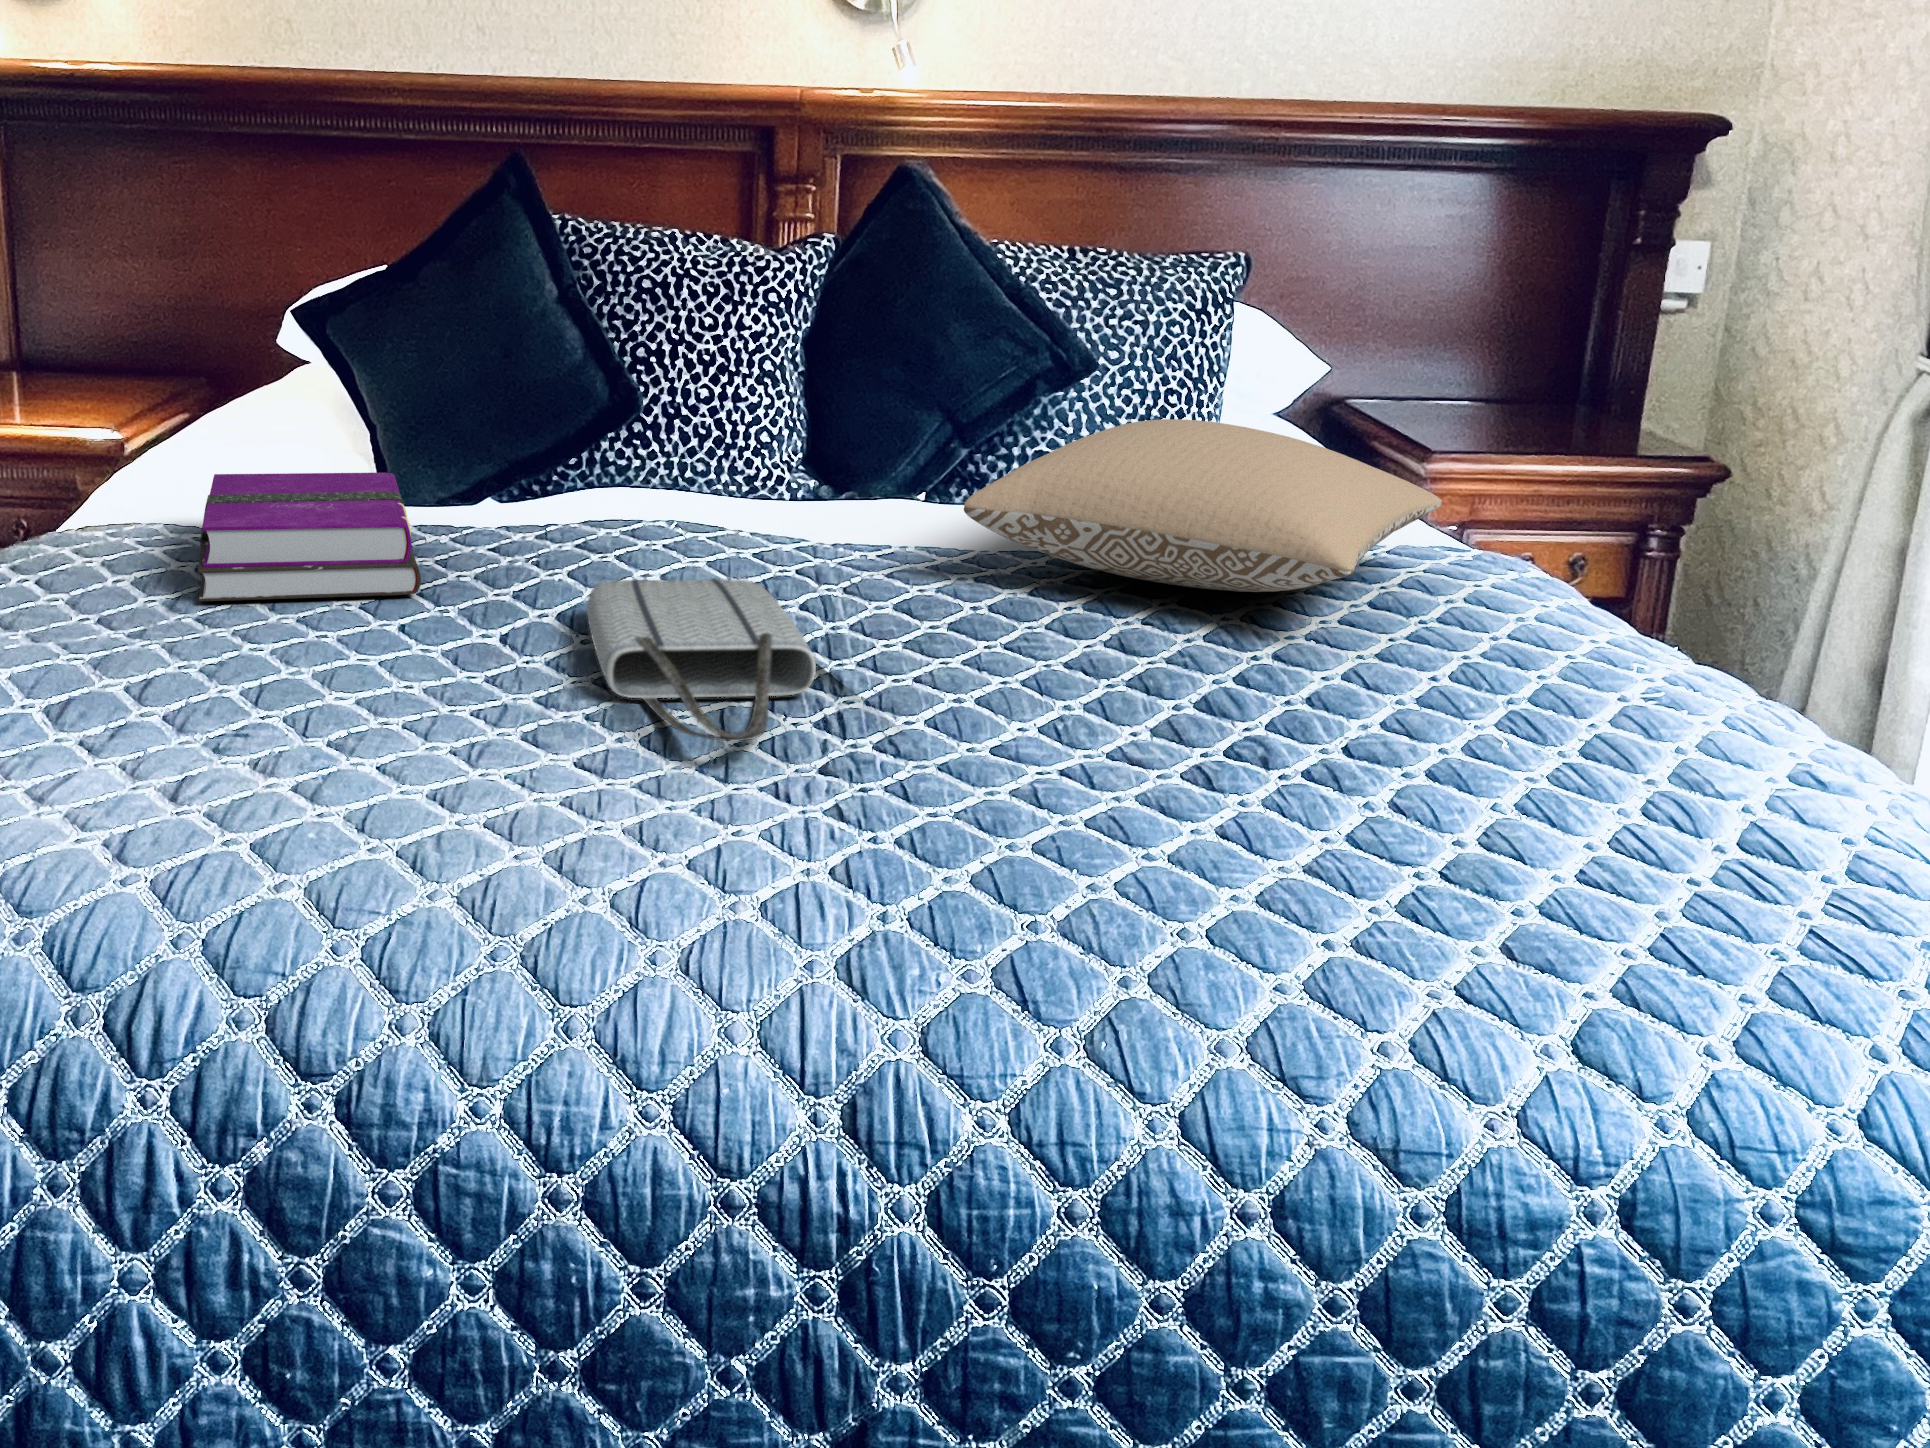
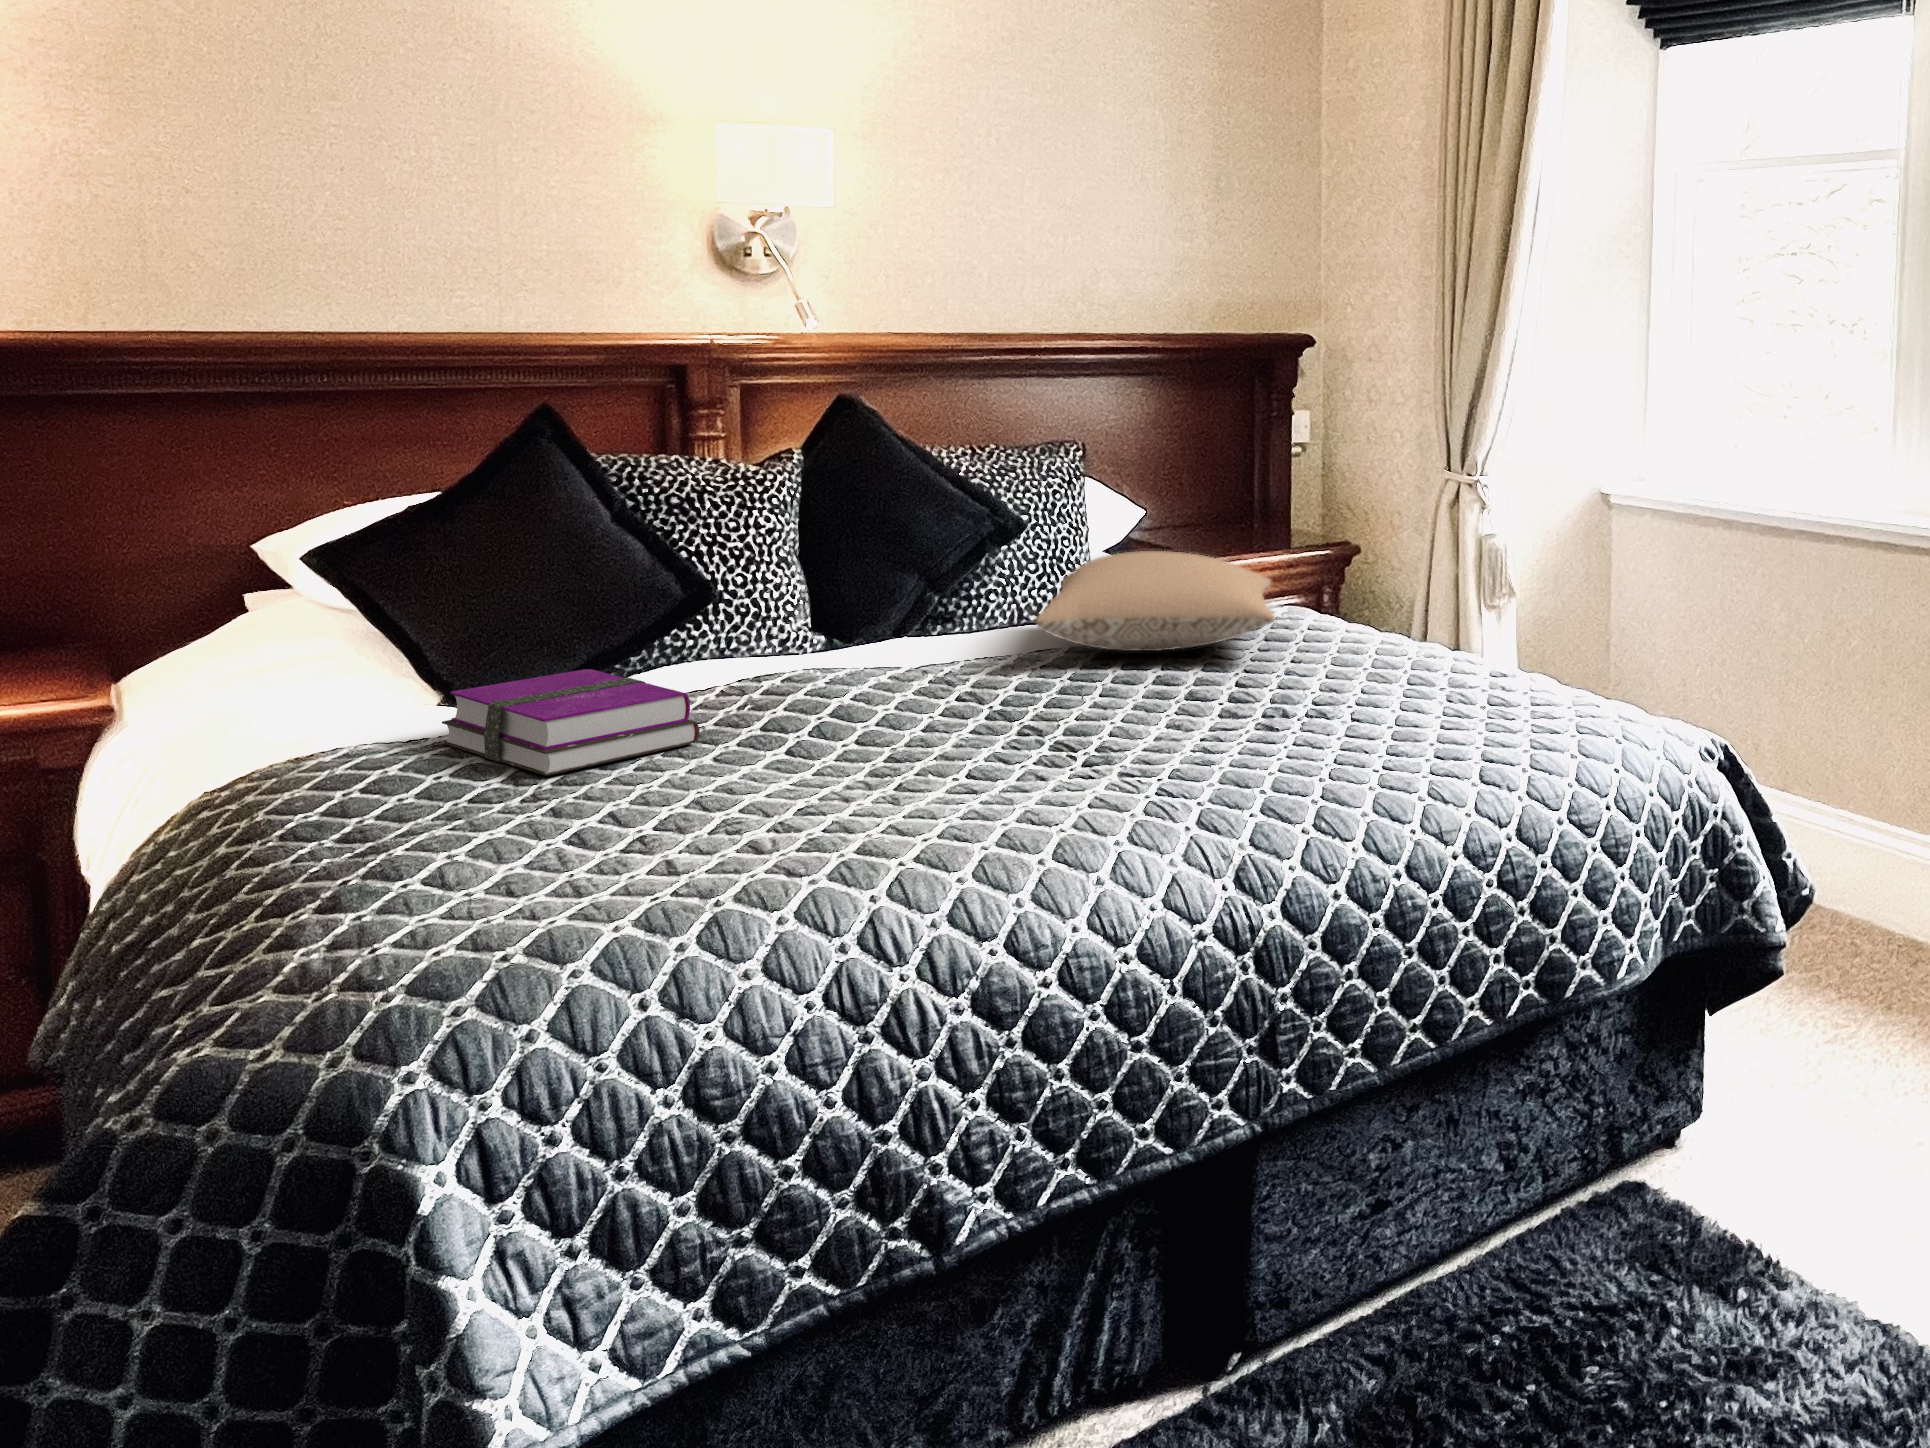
tote bag: present [587,578,816,741] -> none [839,689,1055,763]

